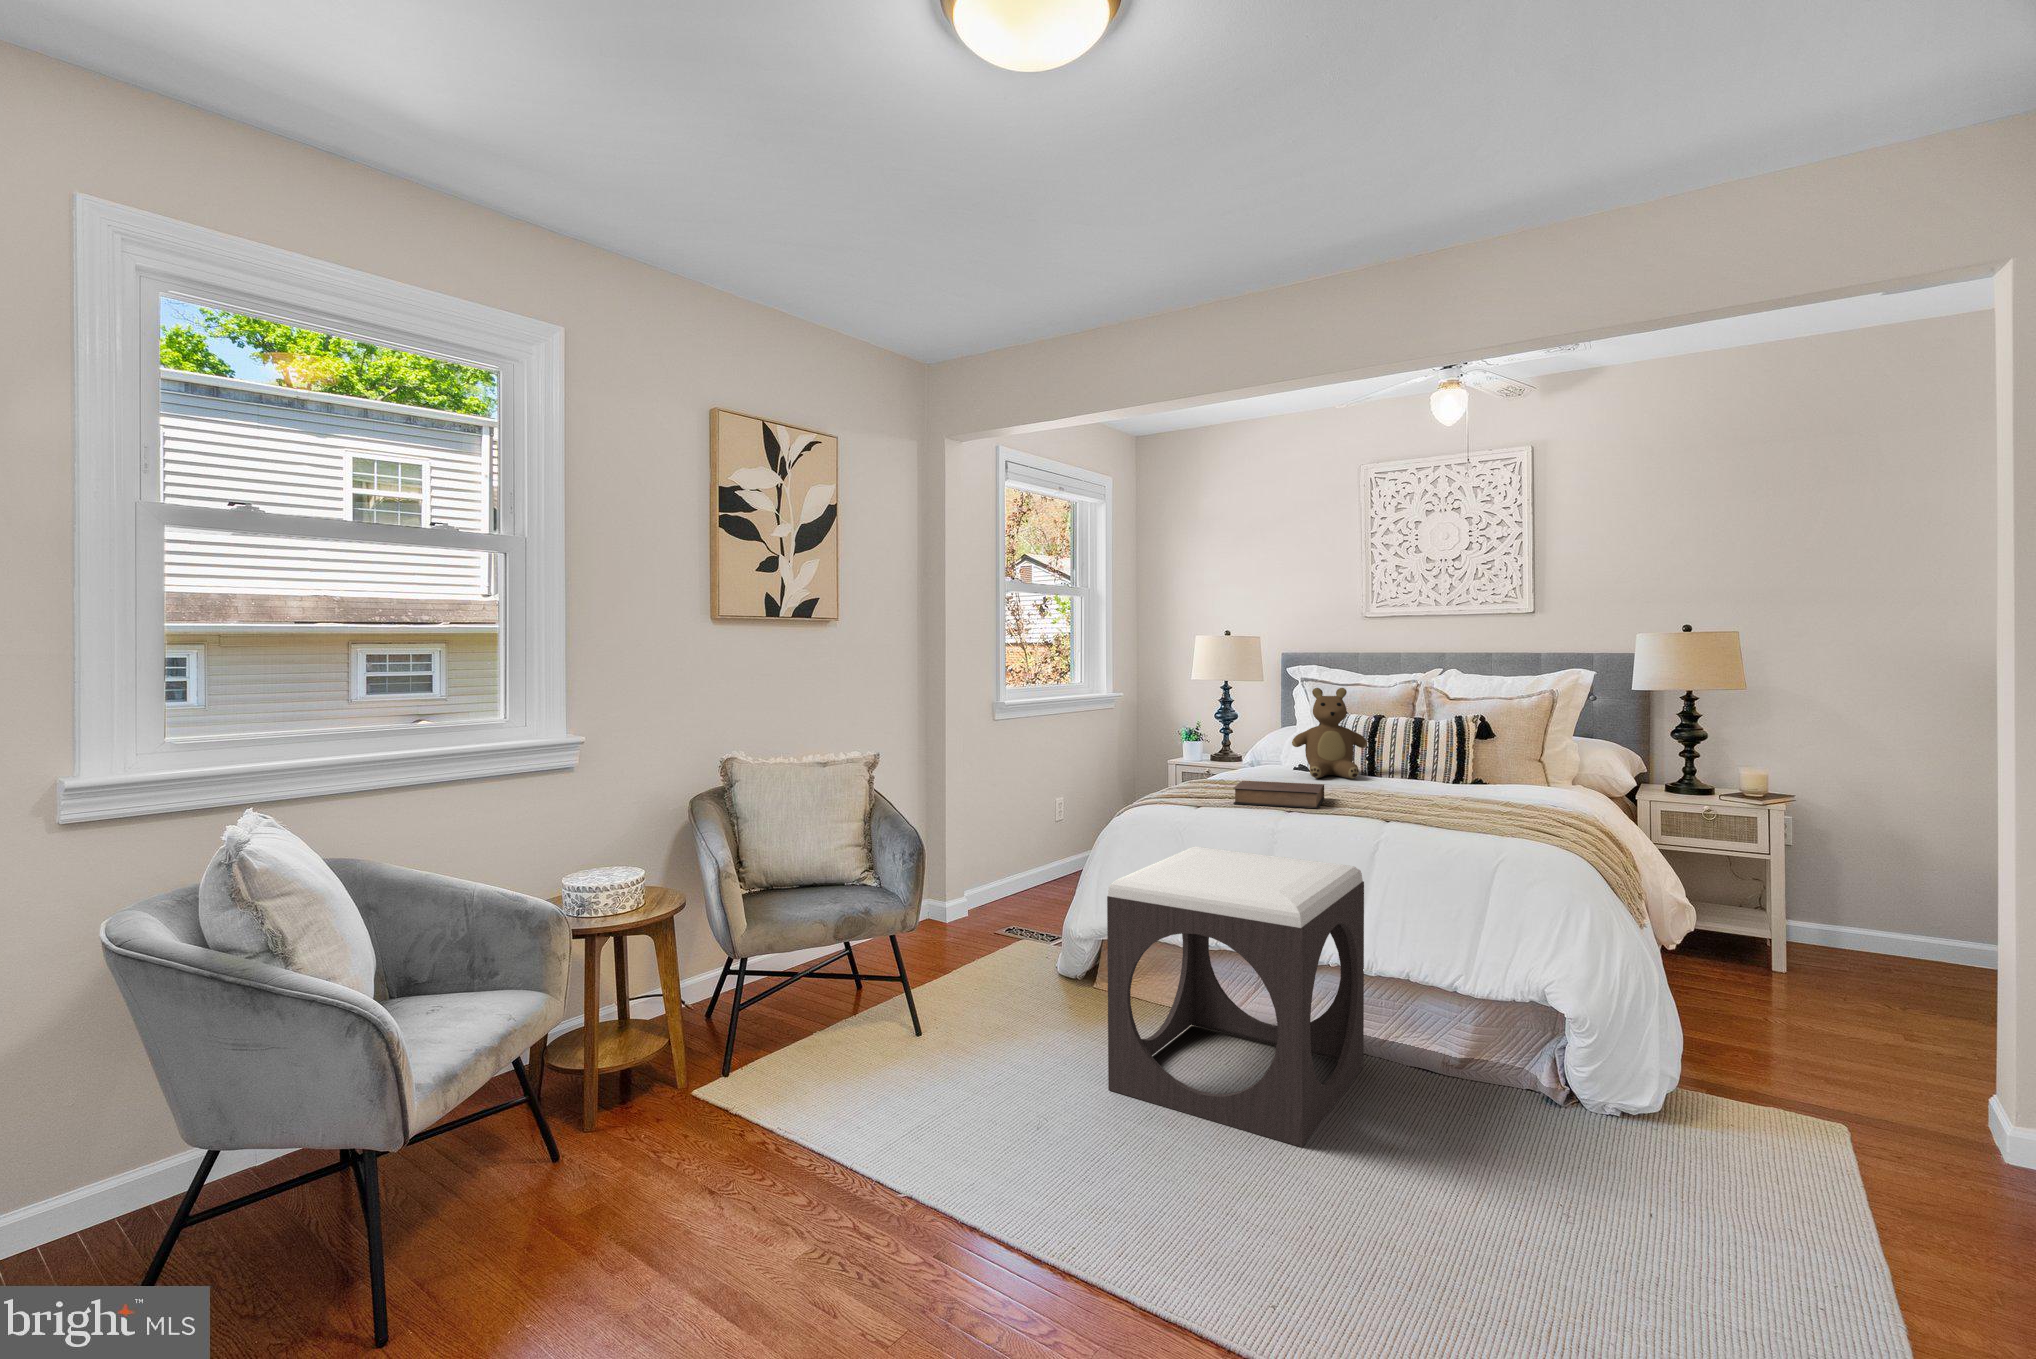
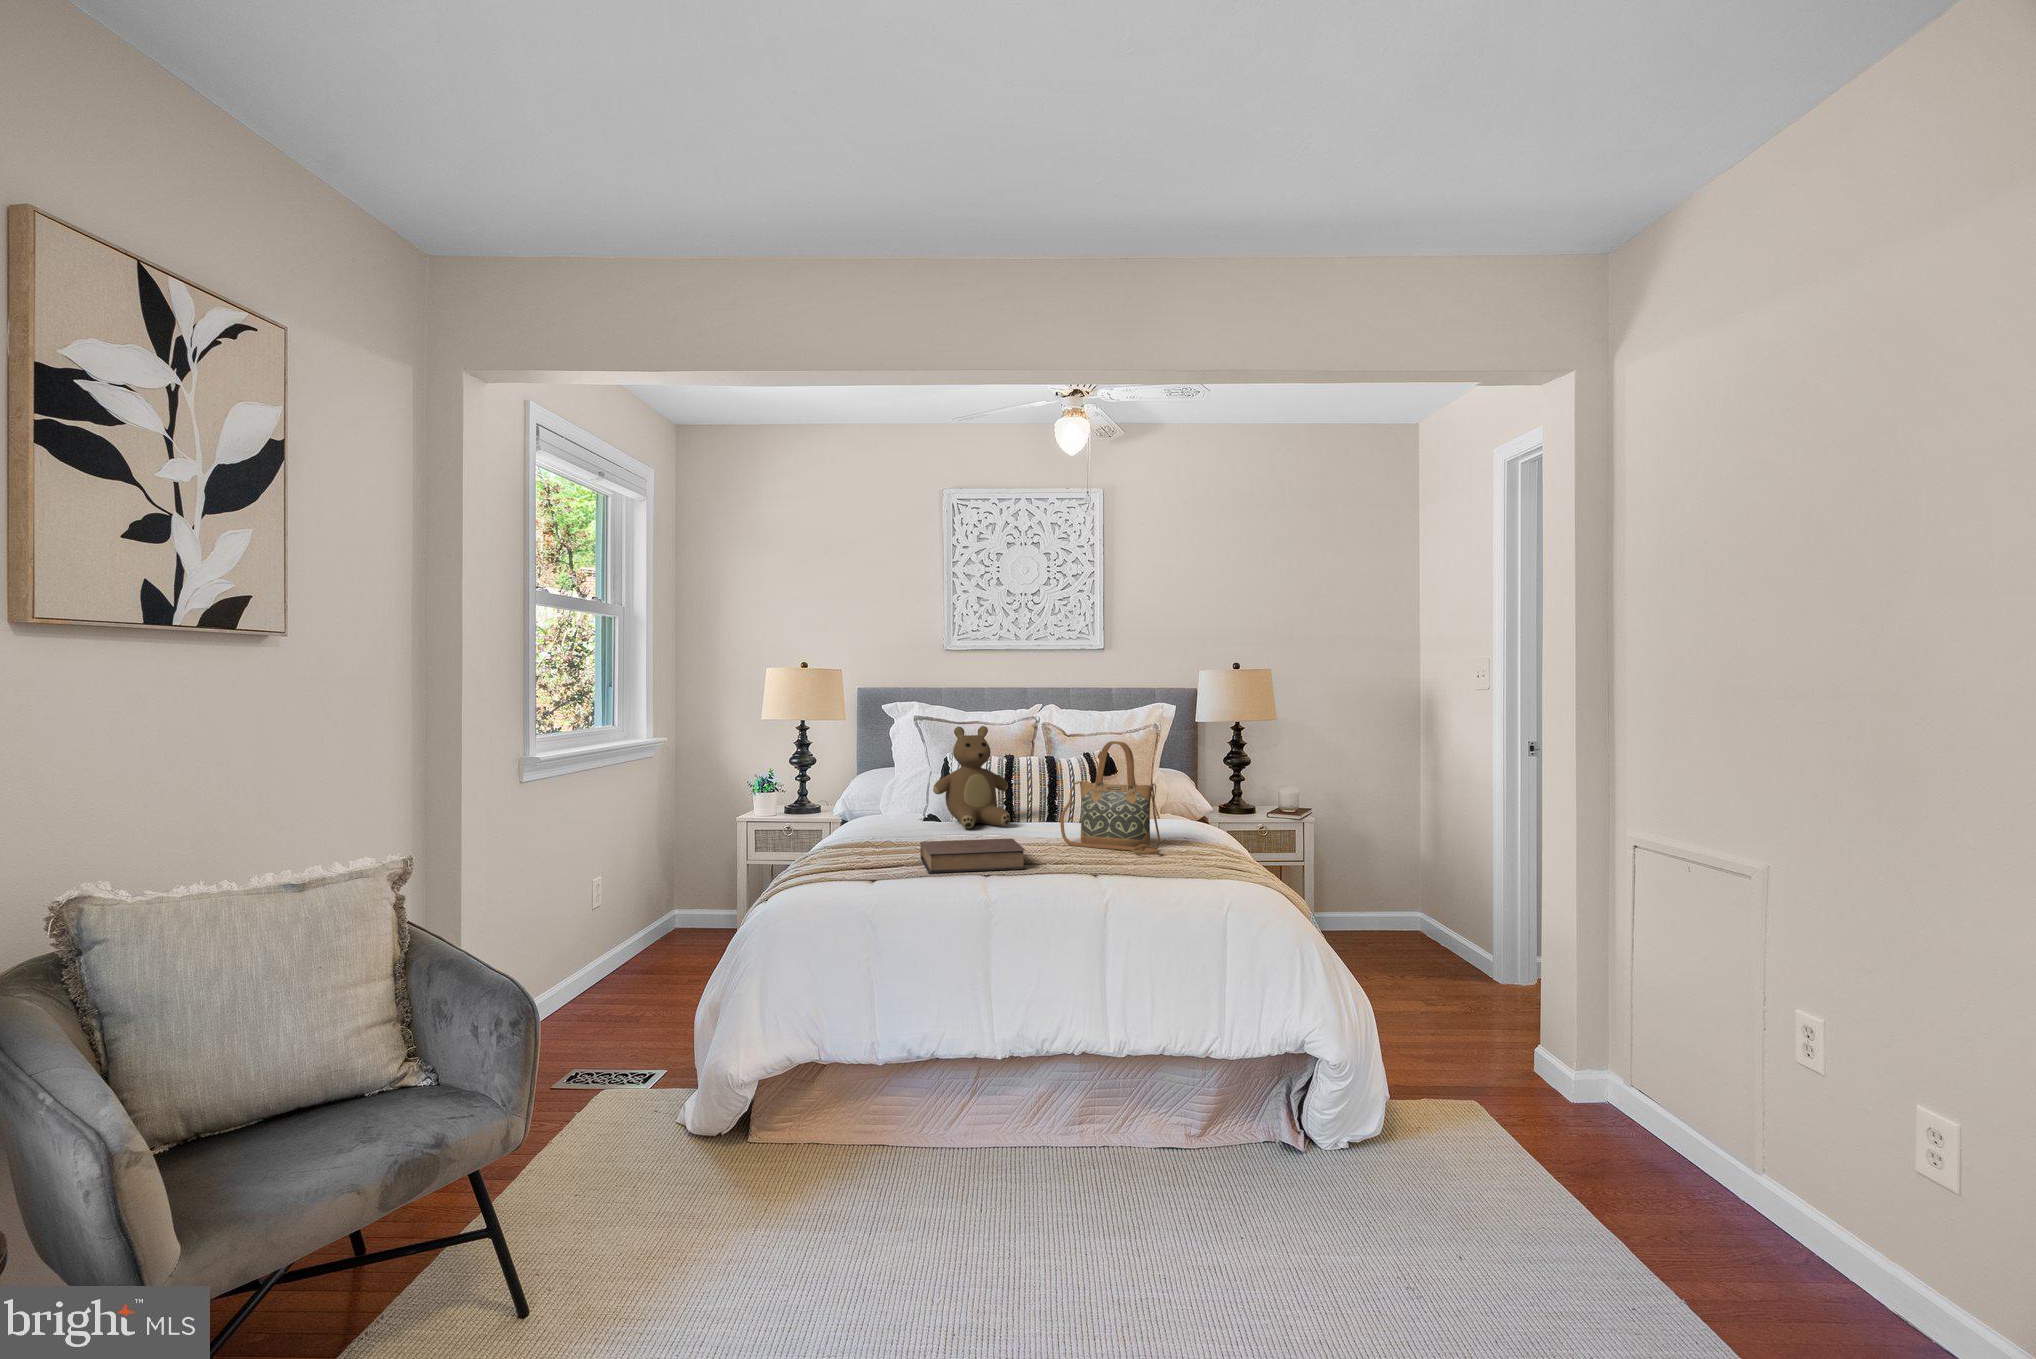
handbag: none [1385,703,1476,810] -> present [1060,741,1160,855]
footstool: present [1107,847,1364,1147] -> none [867,937,1148,1318]

